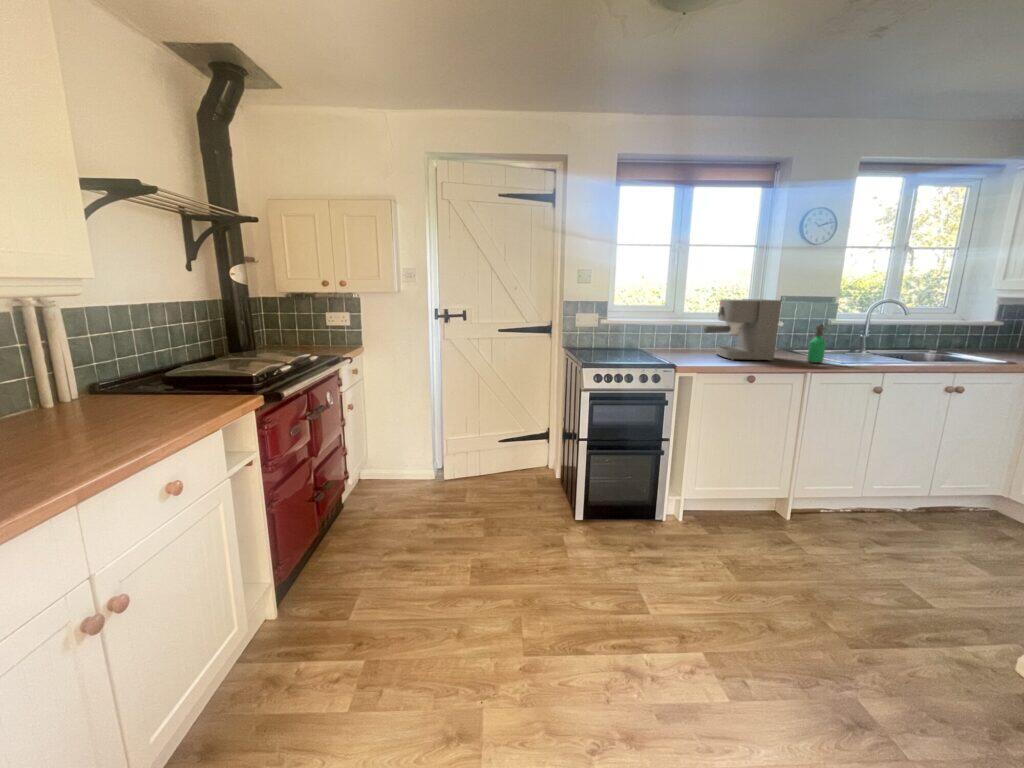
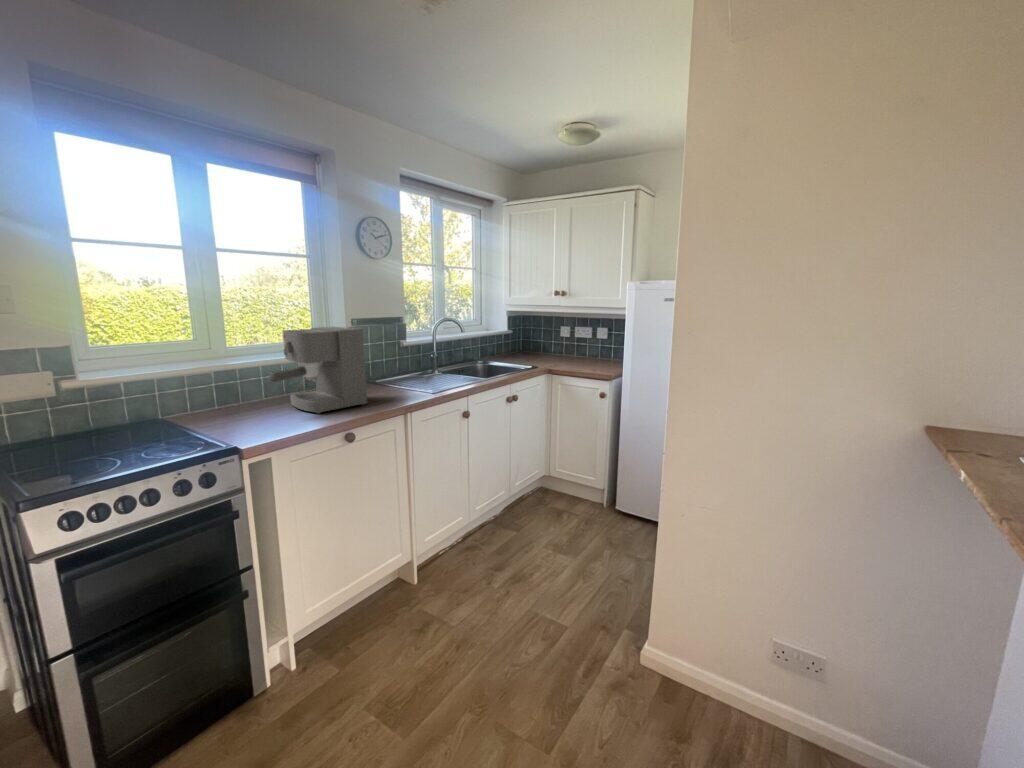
soap dispenser: present [807,324,826,363] -> none [399,353,416,398]

